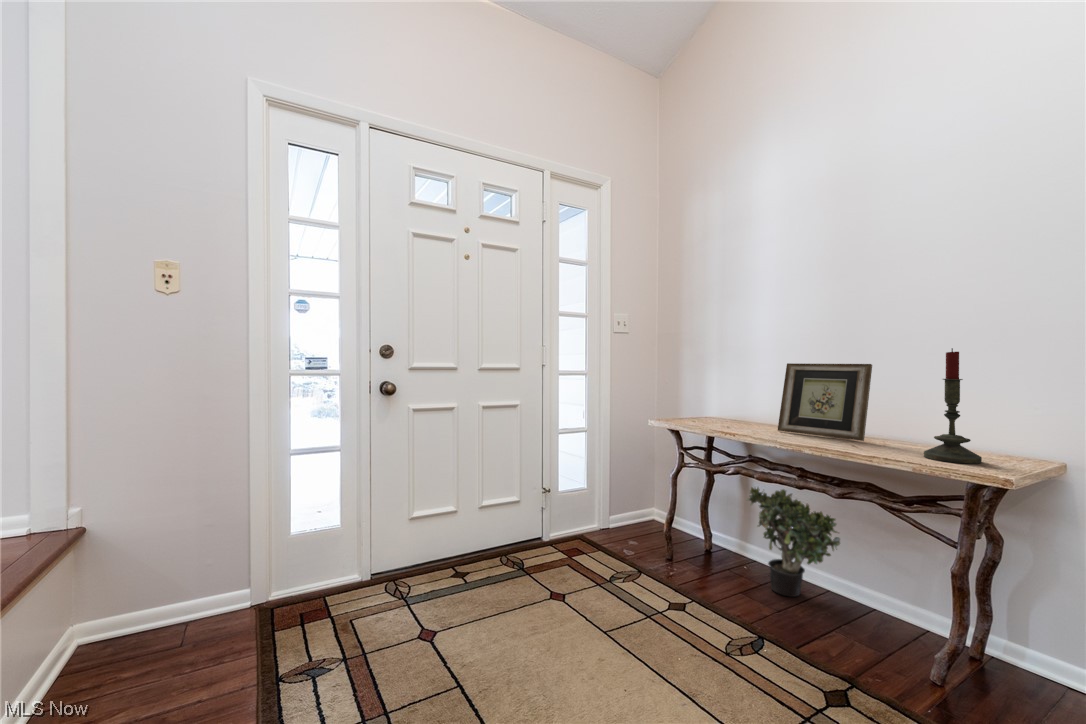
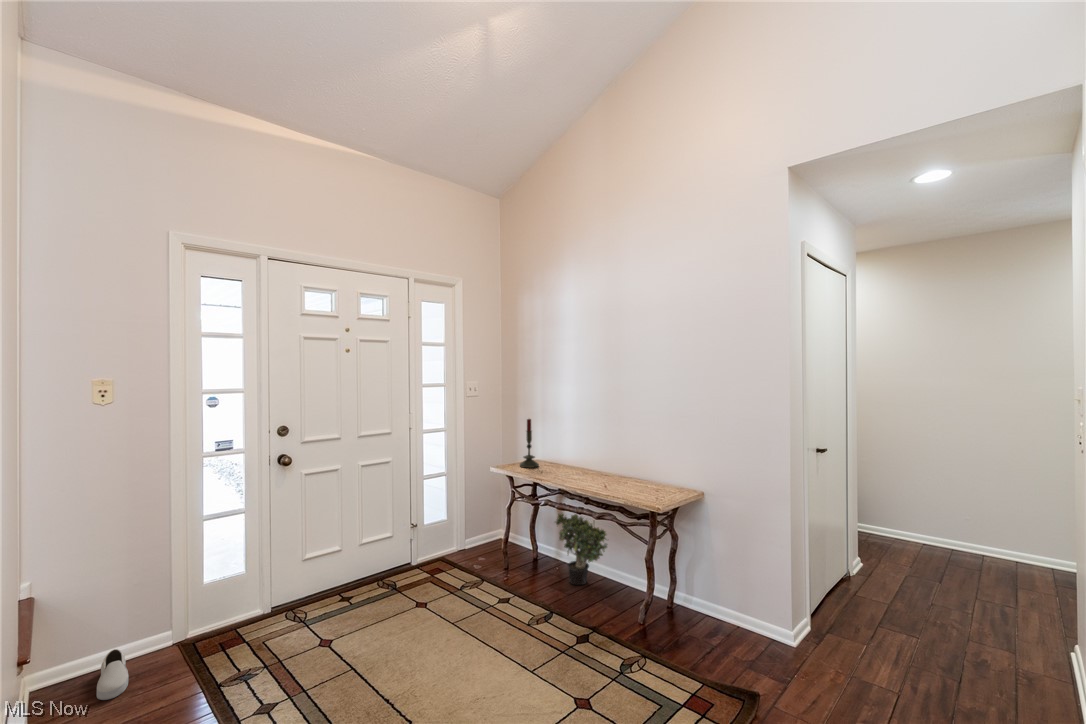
candle: present [924,348,982,464] -> present [520,419,539,468]
picture frame: present [778,363,872,441] -> none [571,429,622,483]
shoe: none [134,605,186,676] -> present [97,649,129,700]

